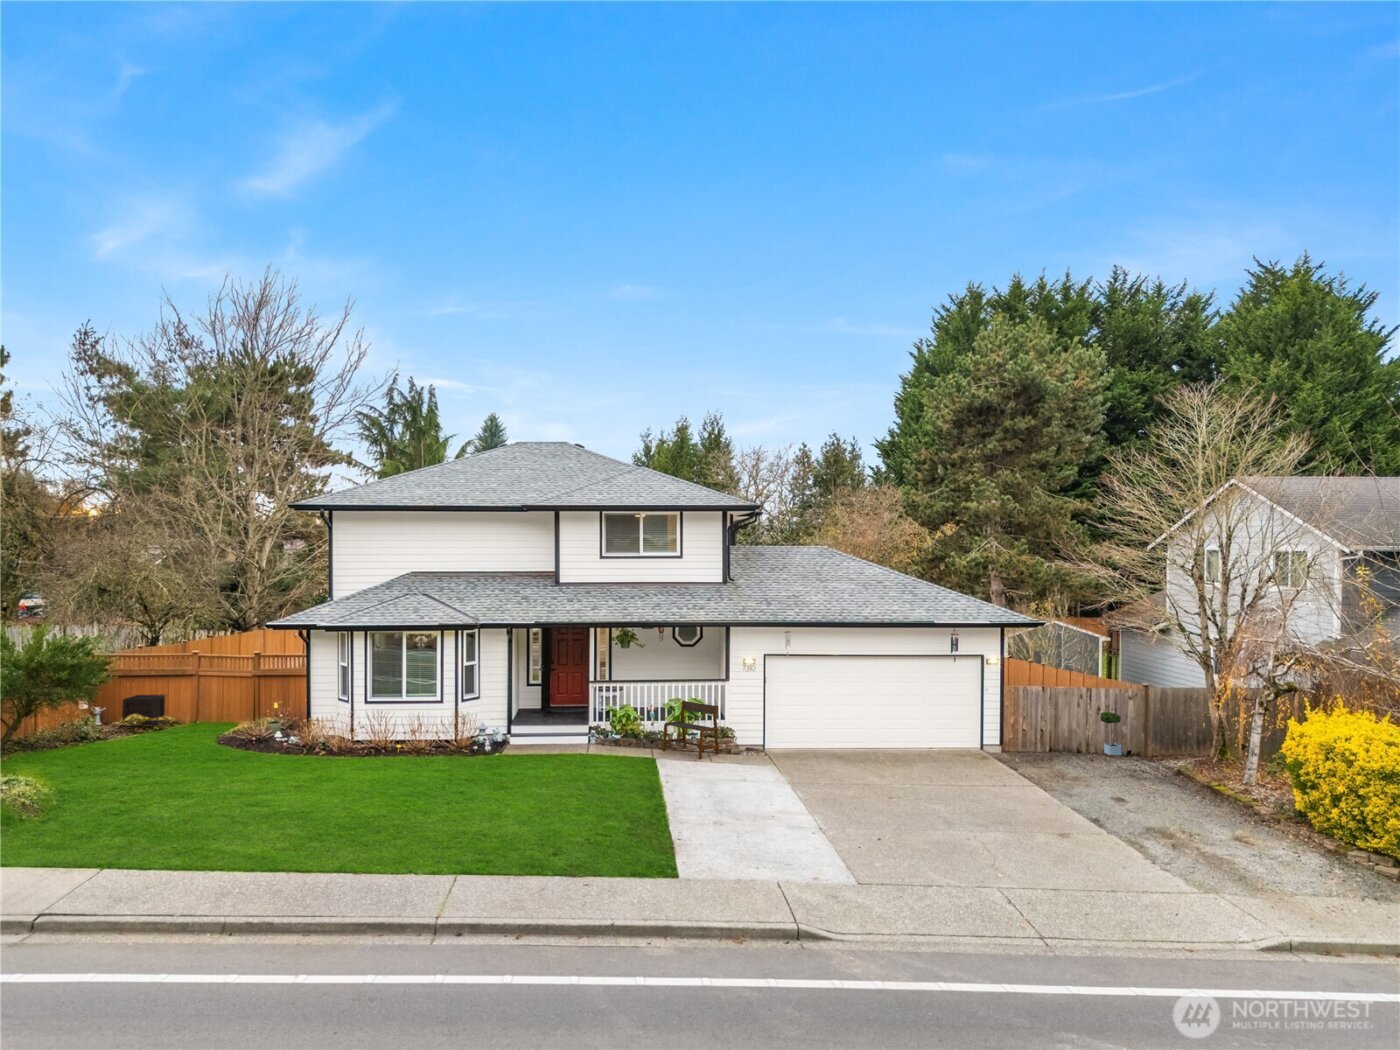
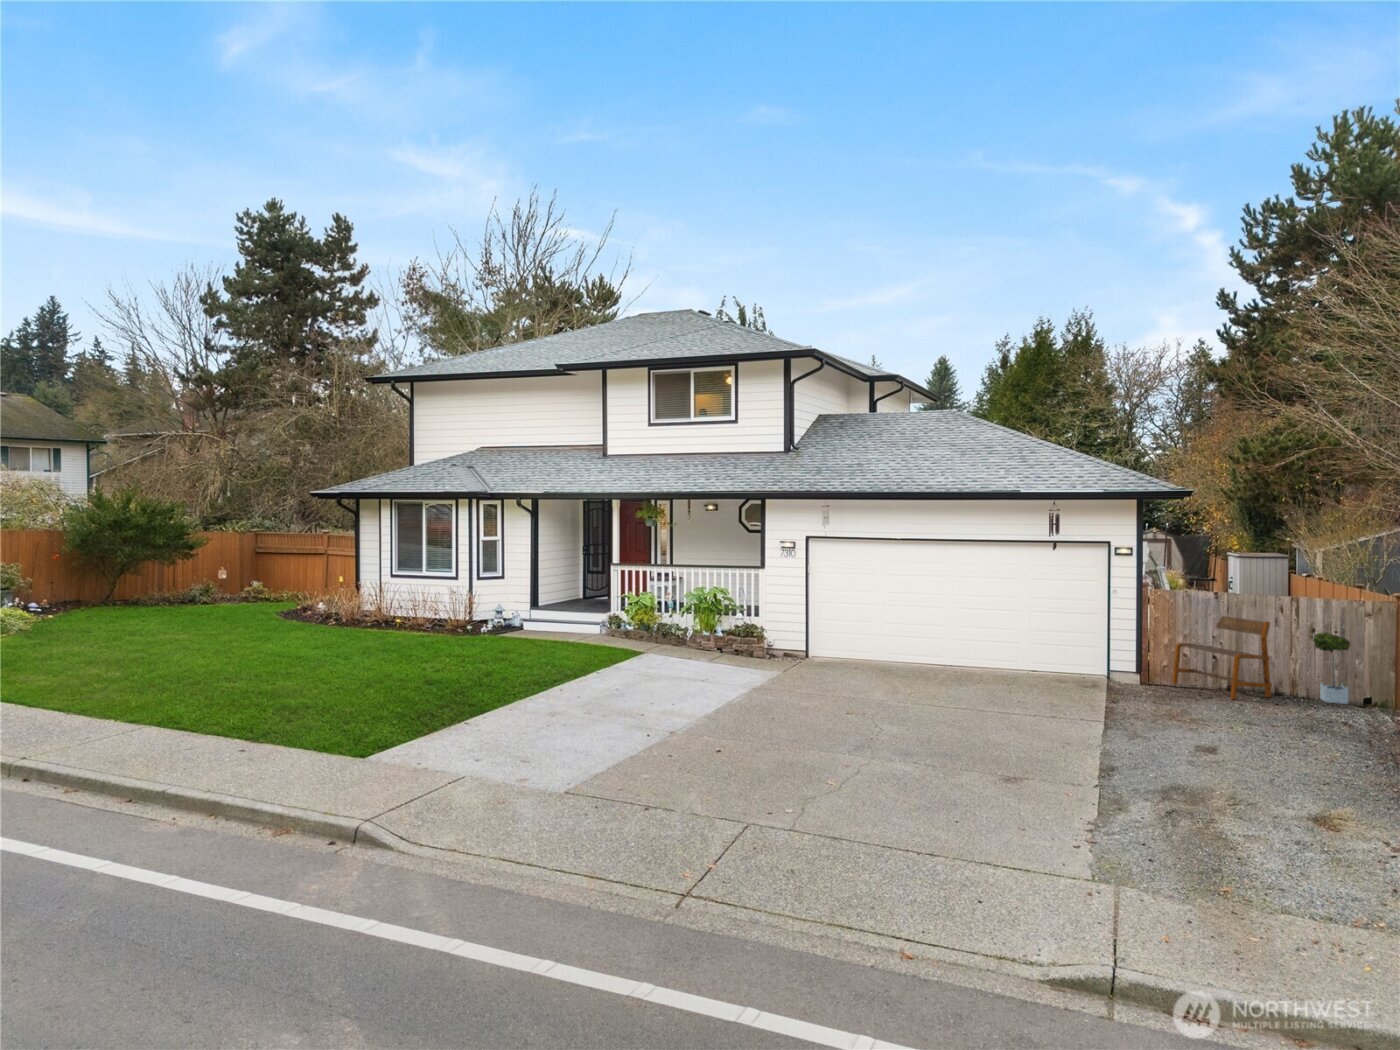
wooden crate: present [122,694,165,727] -> none [252,568,293,596]
bench: present [662,700,719,759] -> present [1172,616,1272,699]

